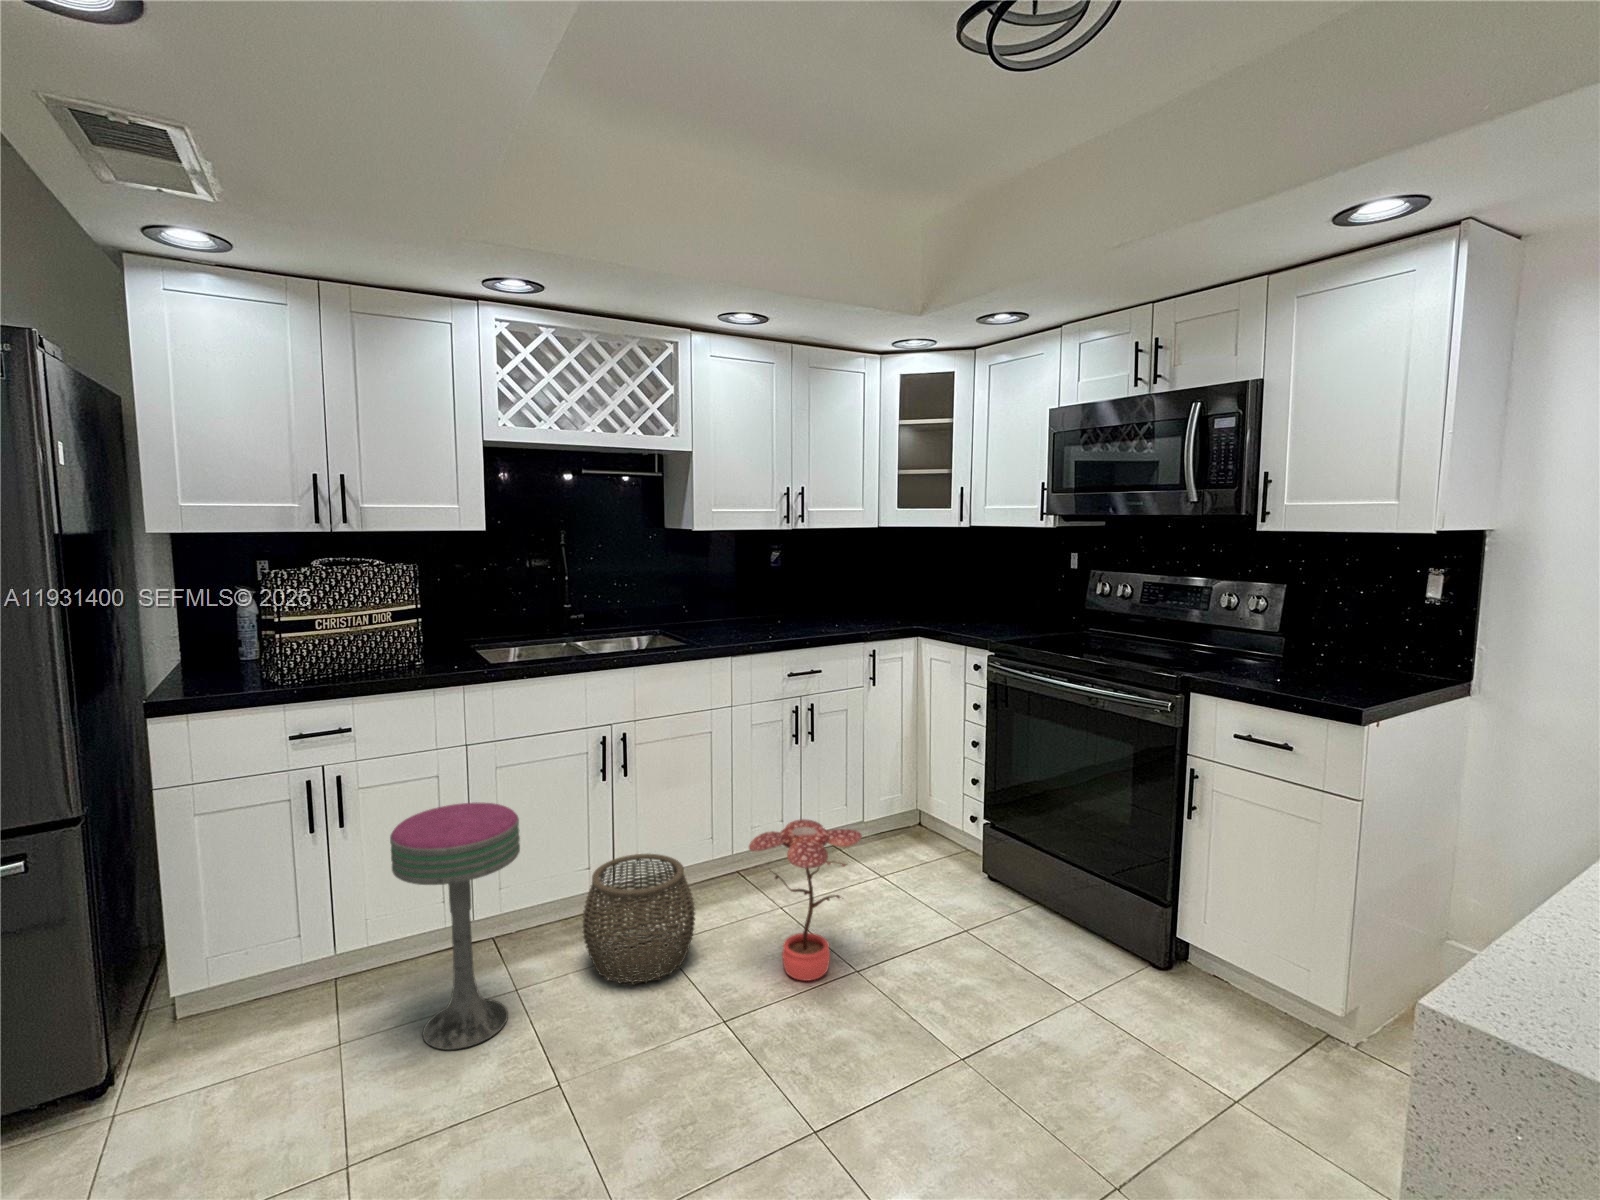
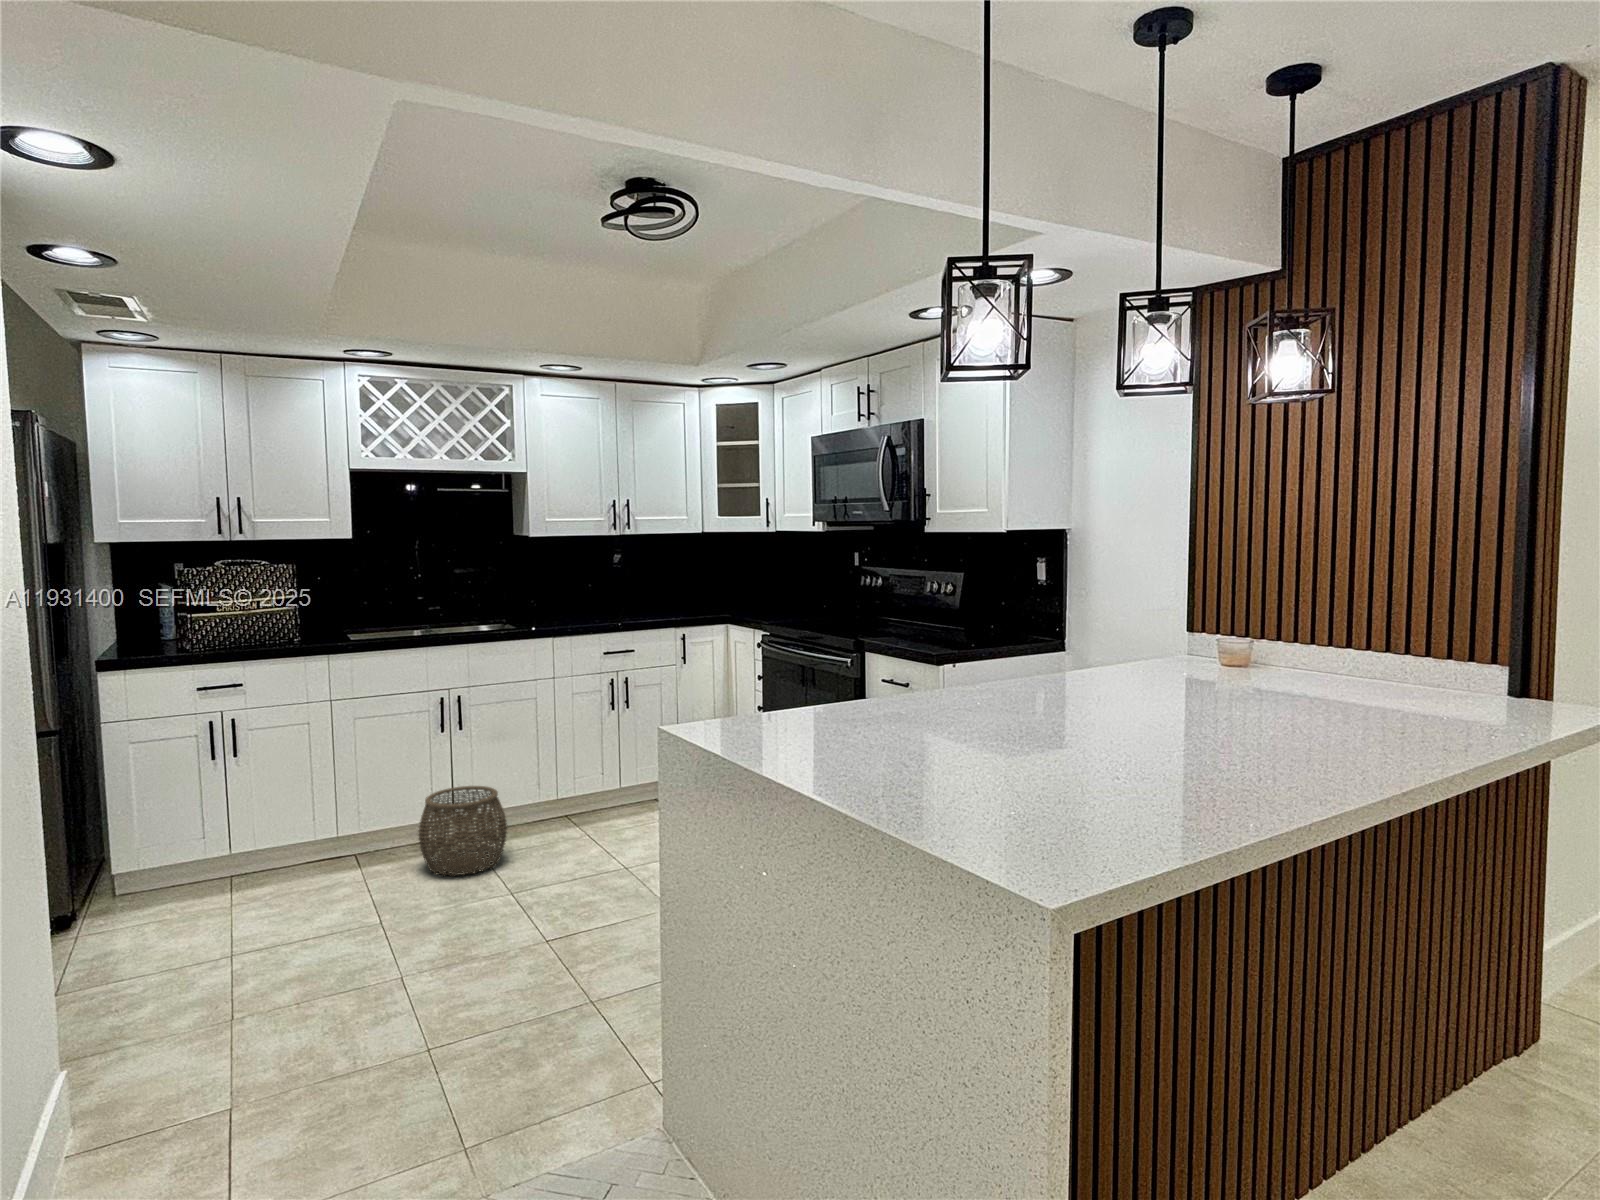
bar stool: present [390,802,520,1050] -> none [267,738,364,908]
potted plant: present [749,819,862,981] -> none [541,758,629,874]

